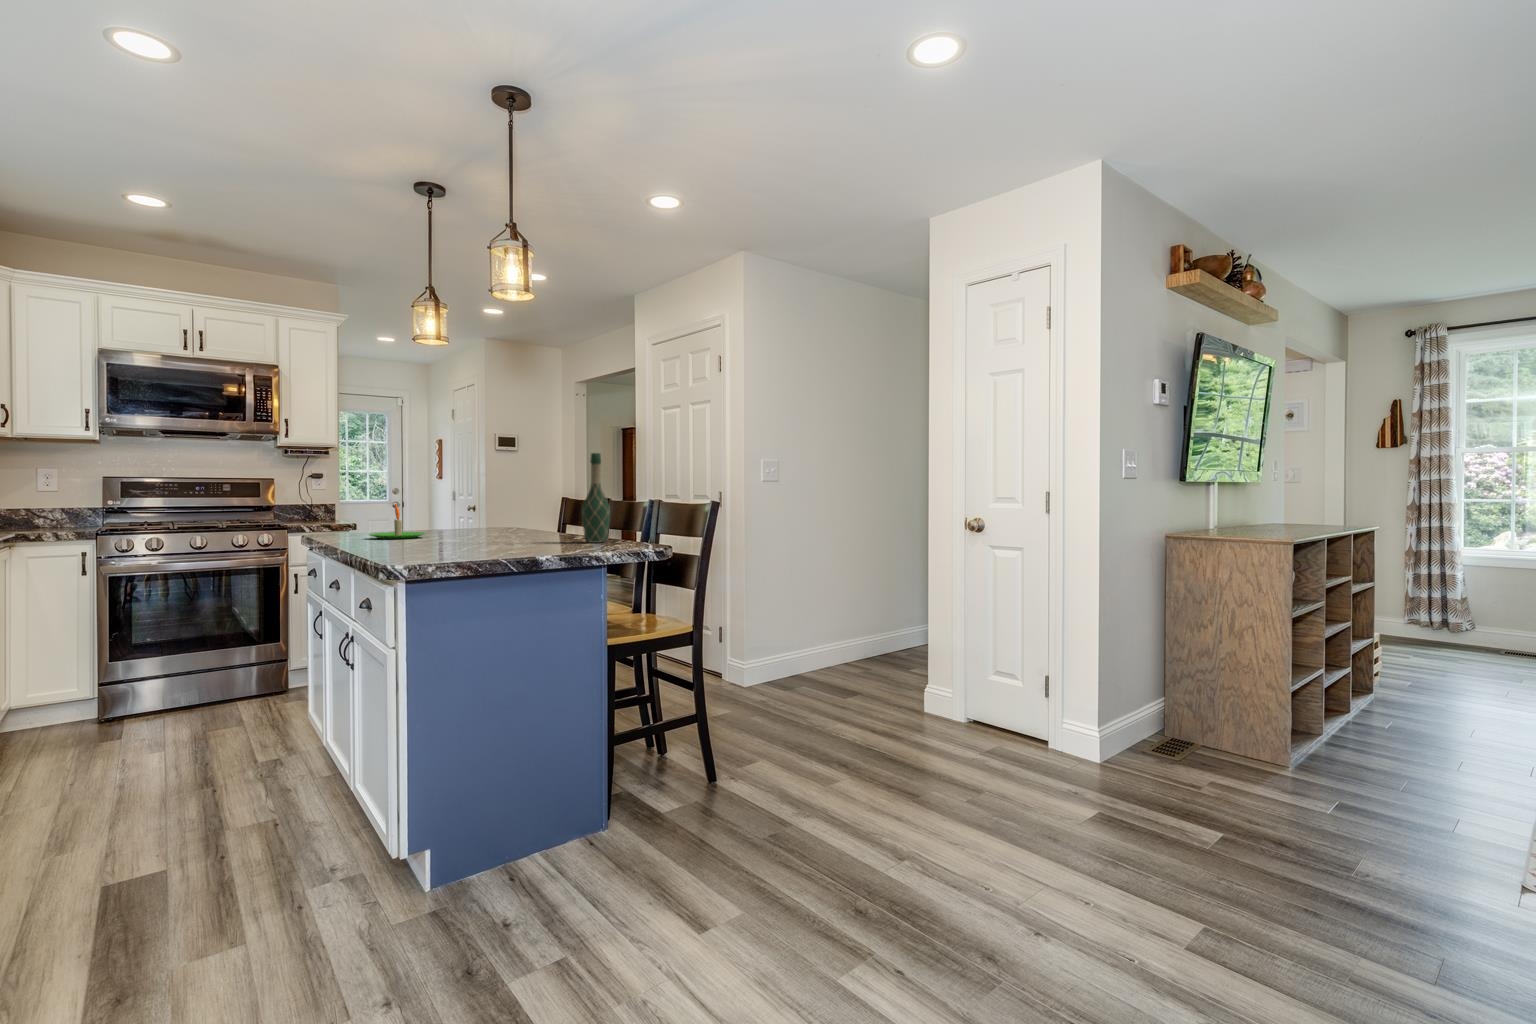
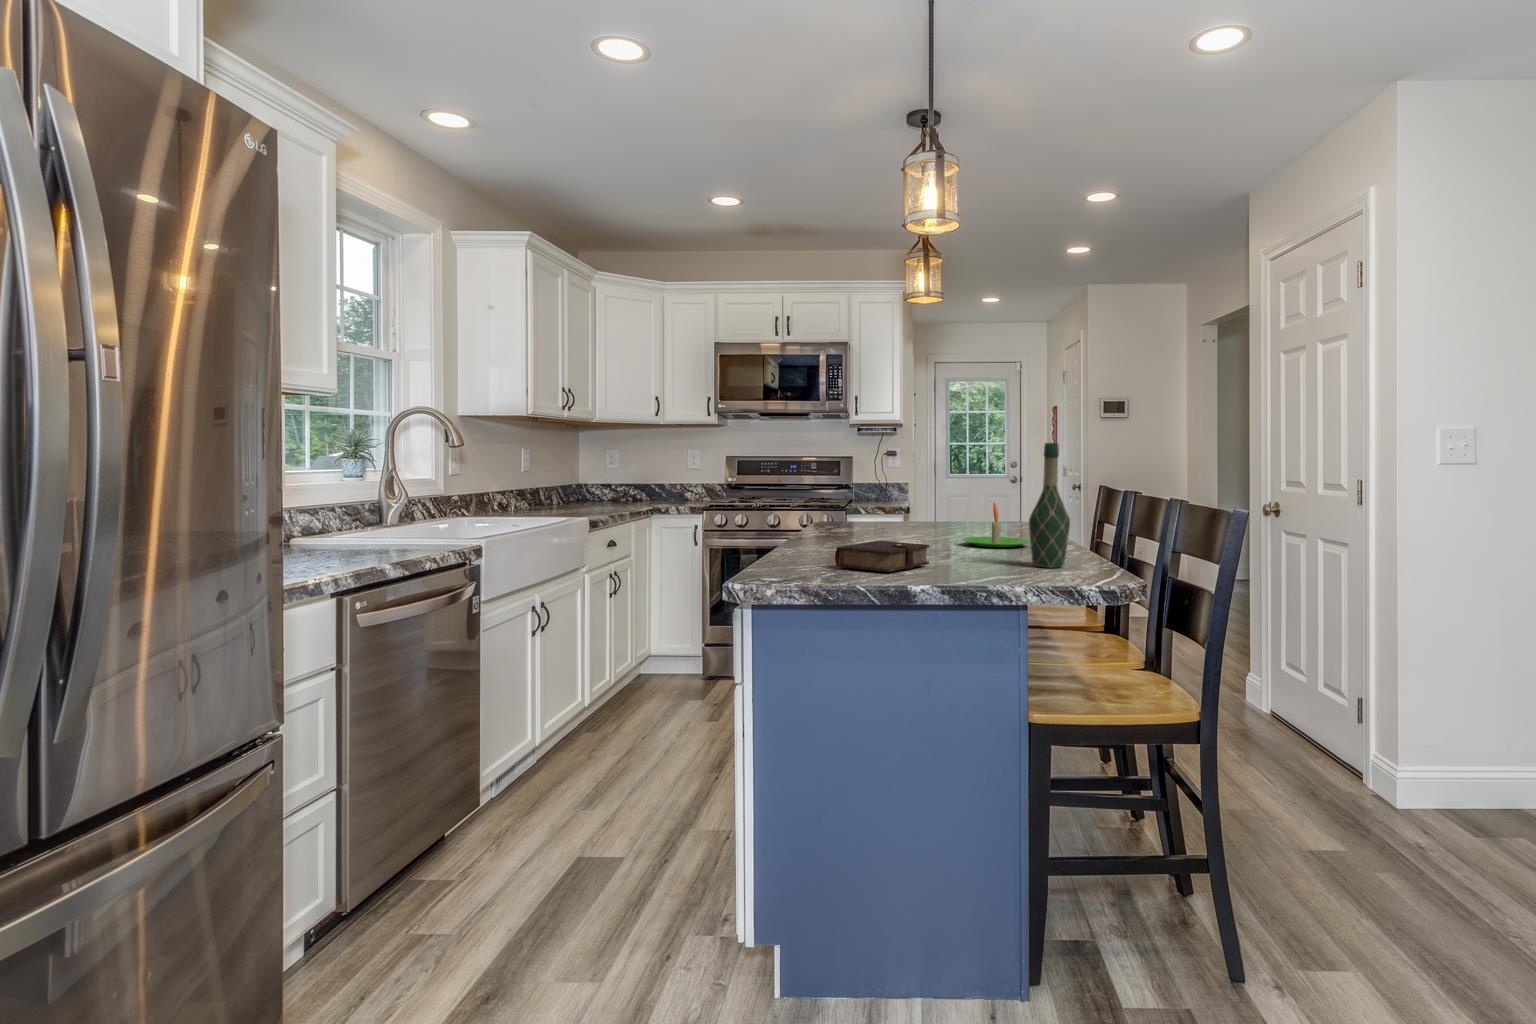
candle: present [369,504,427,539] -> present [962,502,1030,548]
book: none [447,530,517,554] -> present [835,541,929,572]

